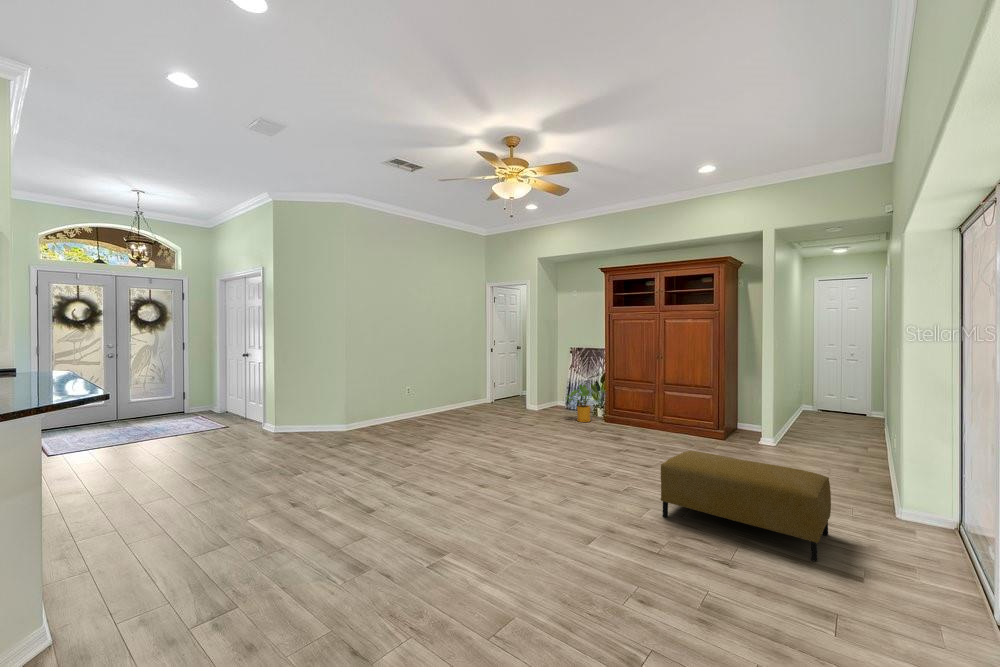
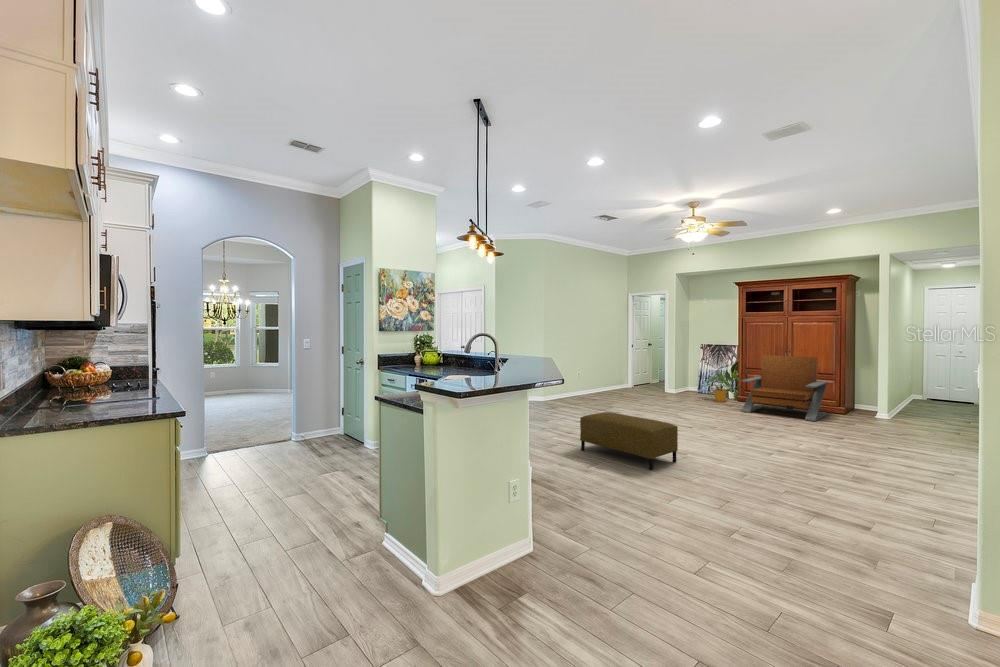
lounge chair: none [599,361,704,452] -> present [741,355,828,421]
ottoman: present [661,451,831,561] -> present [580,412,678,470]

